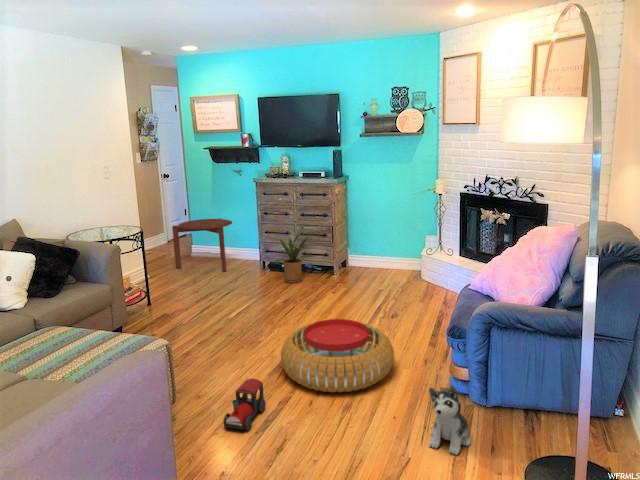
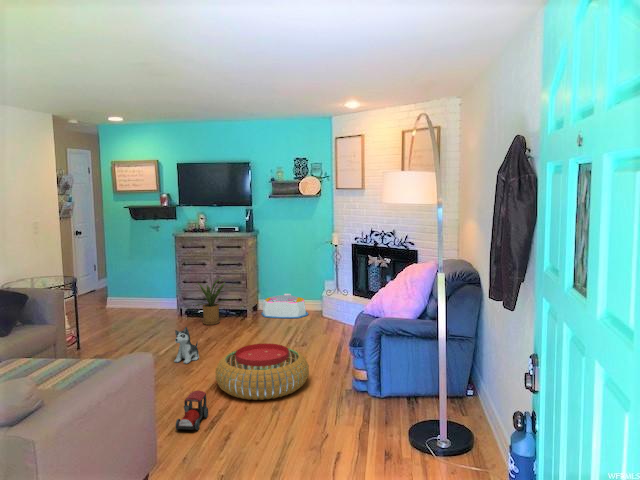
side table: present [172,218,232,272] -> none [92,271,151,319]
storage bin: none [350,249,405,279] -> present [261,294,308,318]
plush toy: present [429,386,471,455] -> present [174,327,199,363]

